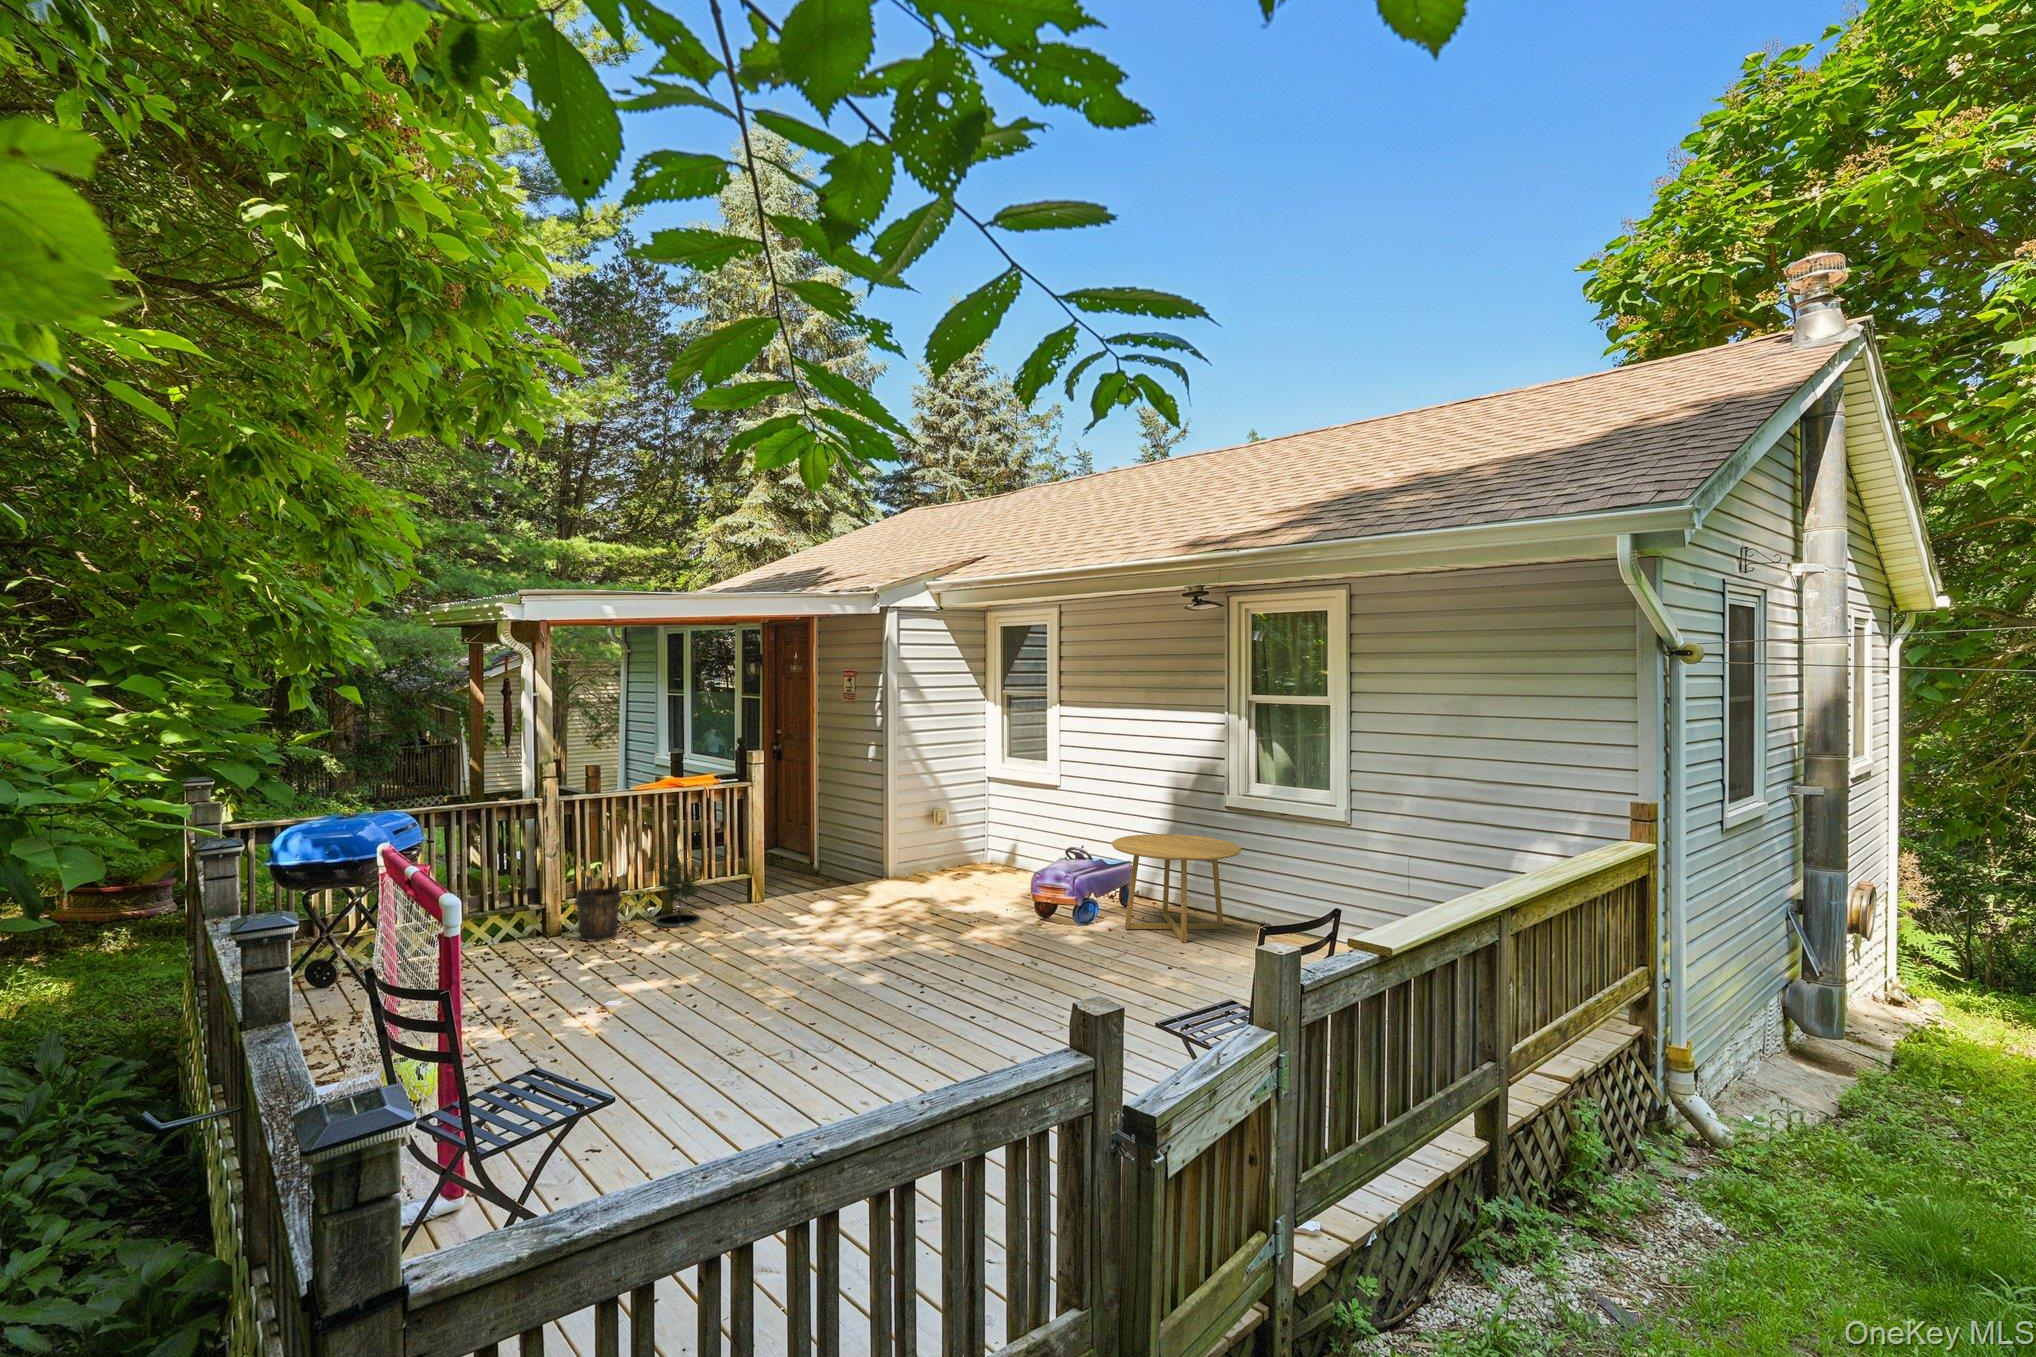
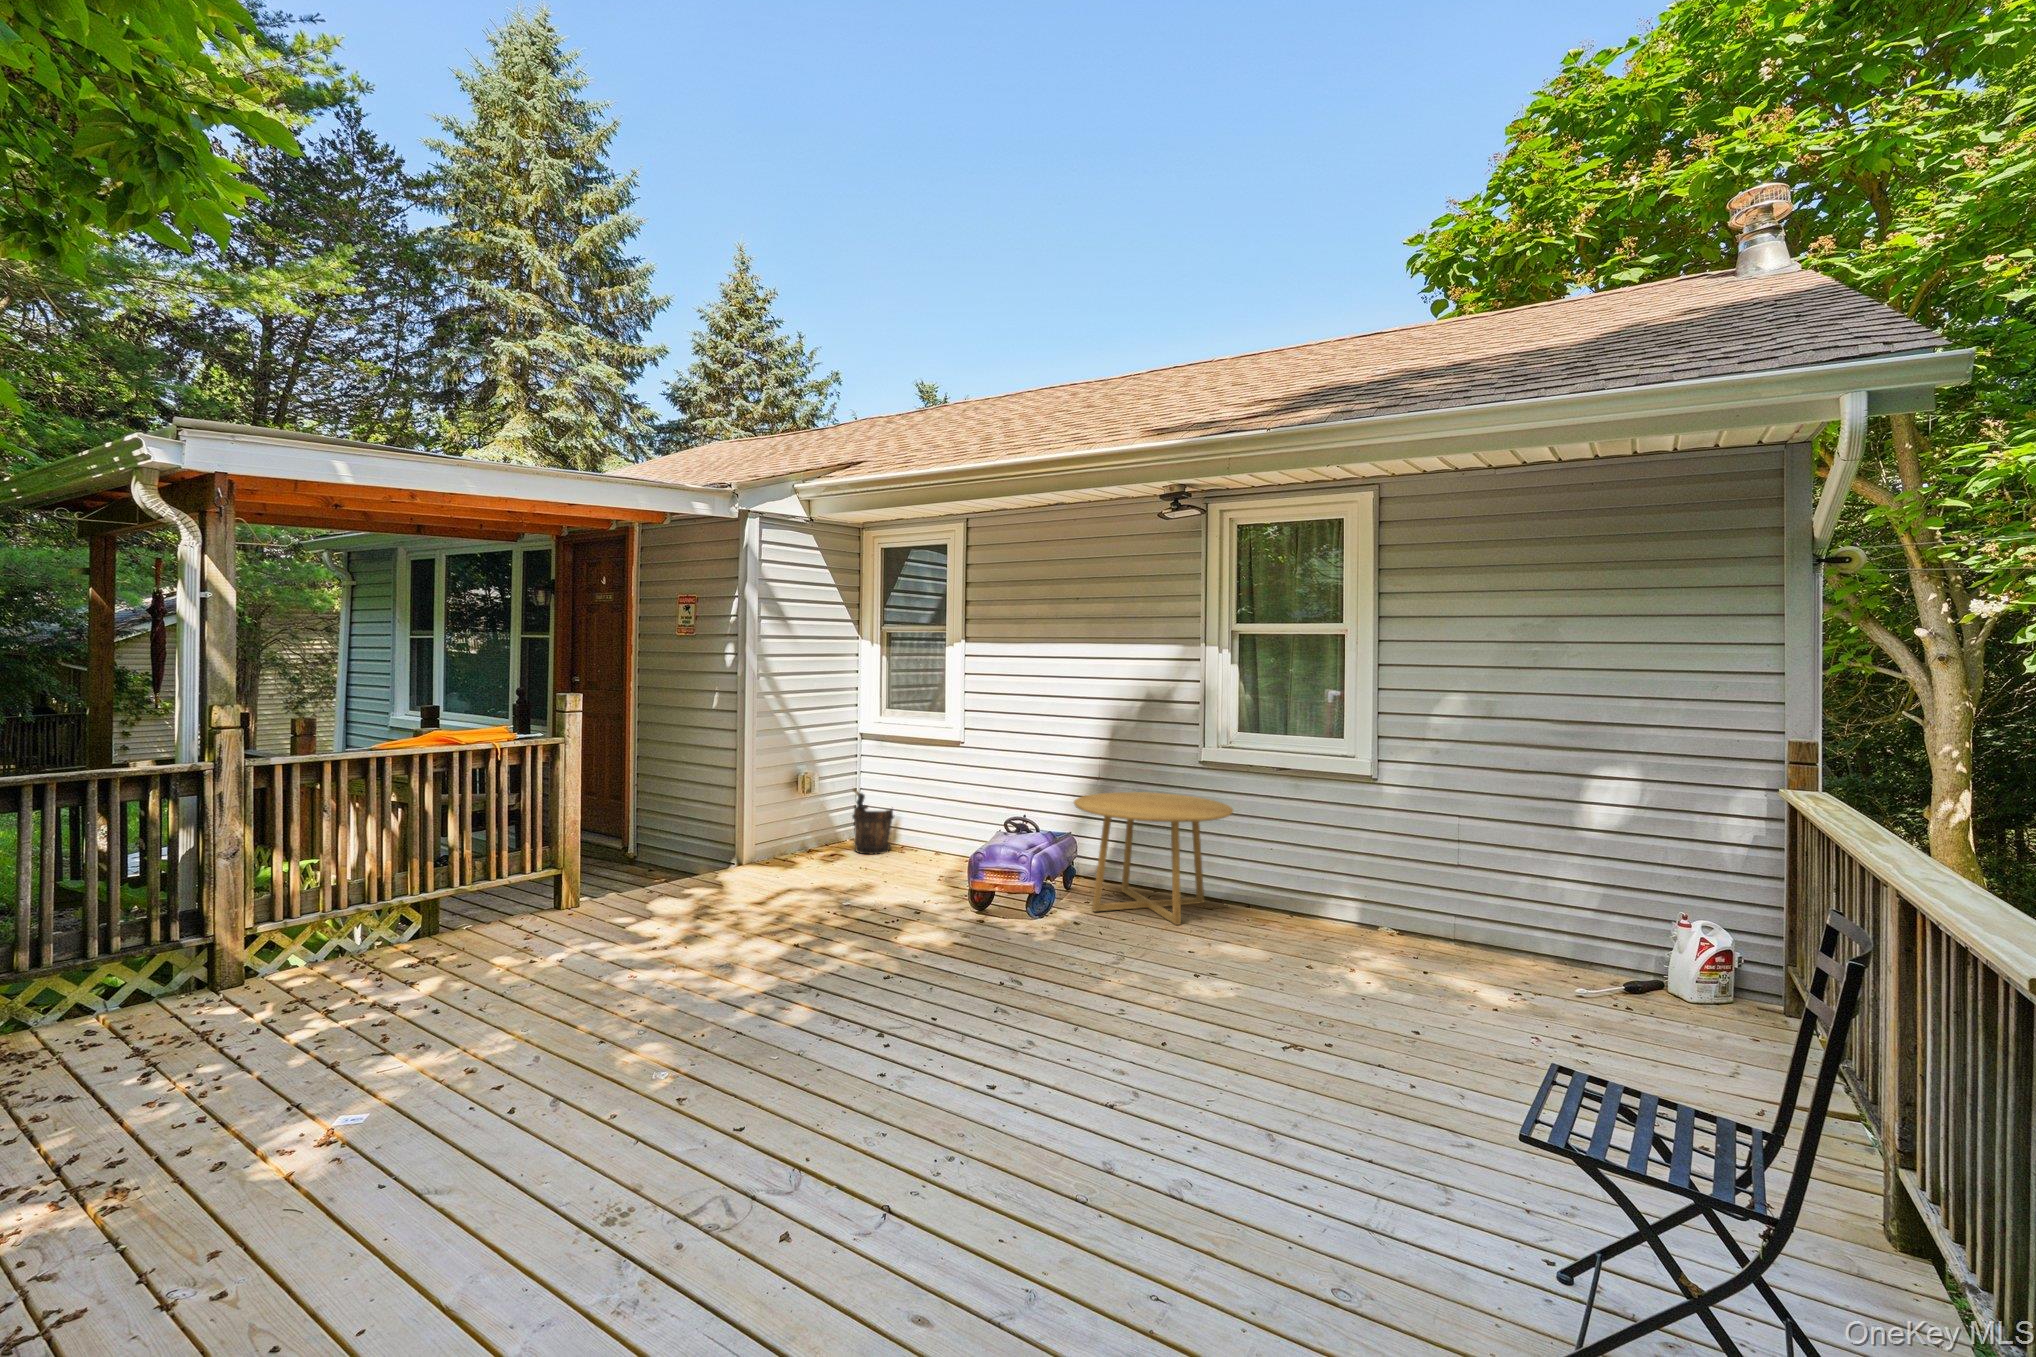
potted tree: present [654,843,701,927] -> none [409,826,494,956]
bucket: present [575,867,622,942] -> present [852,789,894,854]

